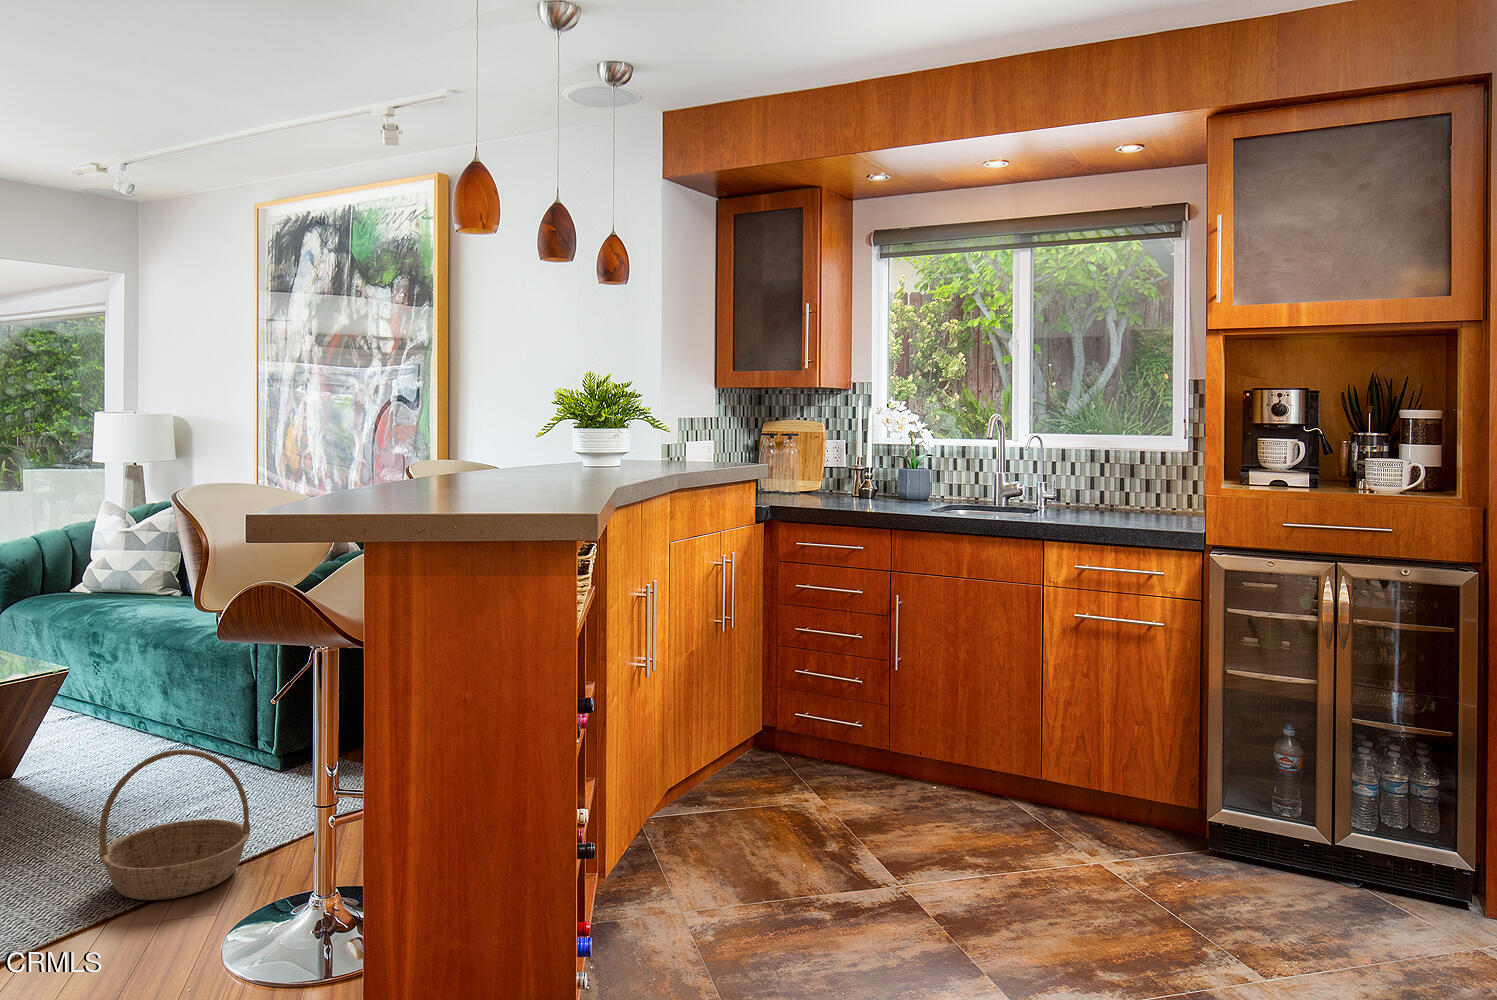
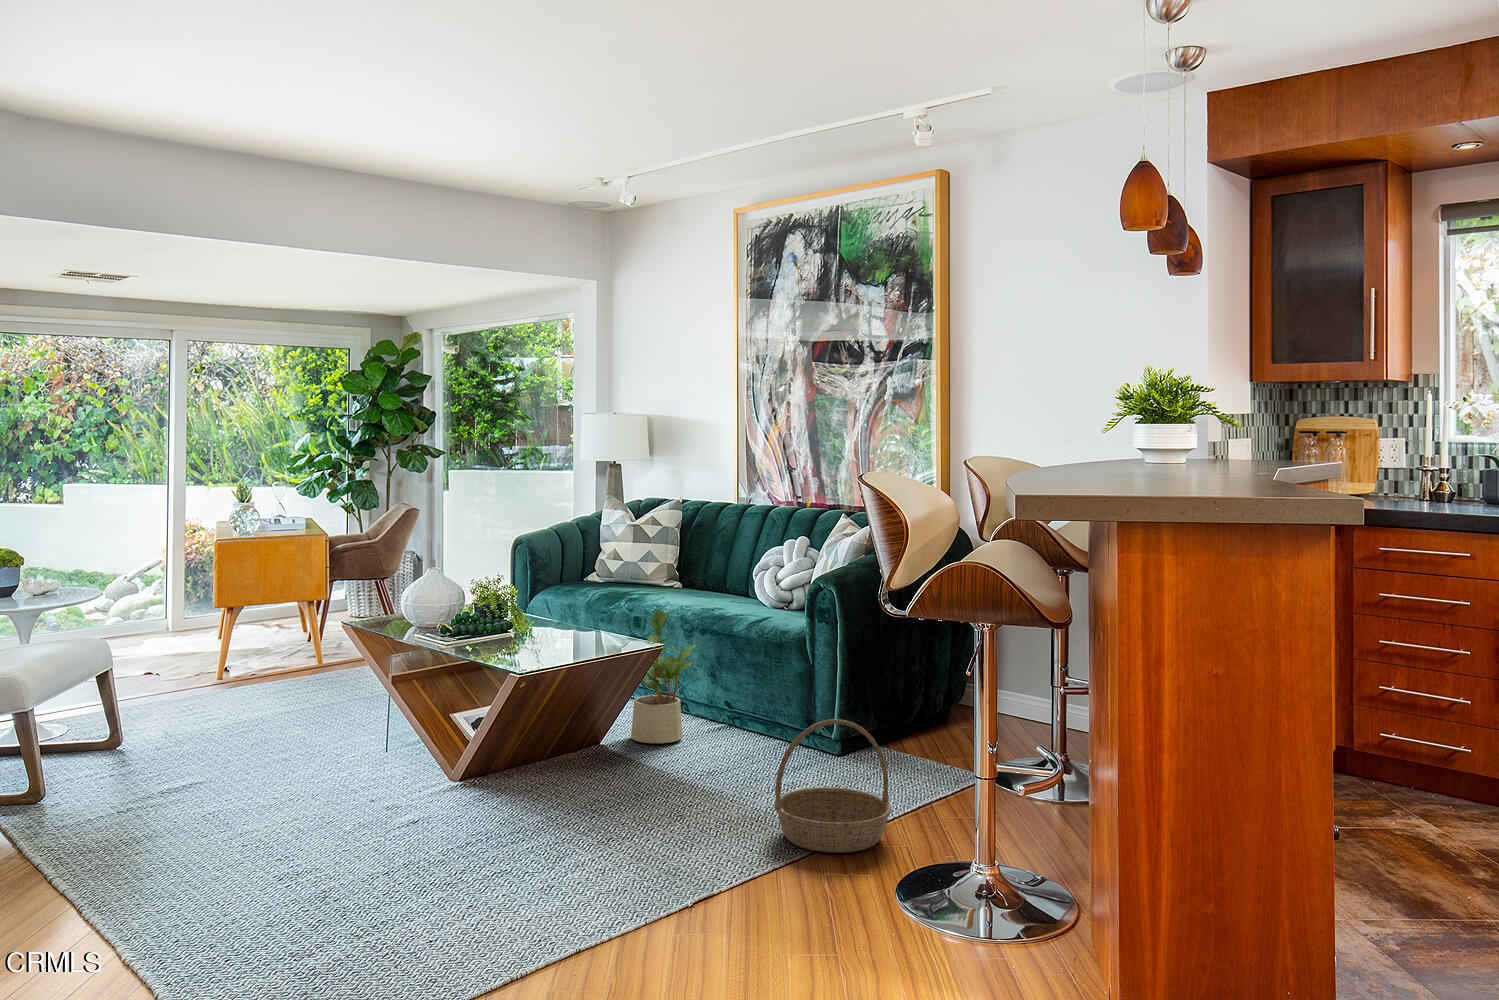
potted plant: none [49,626,135,772] -> present [631,610,696,743]

